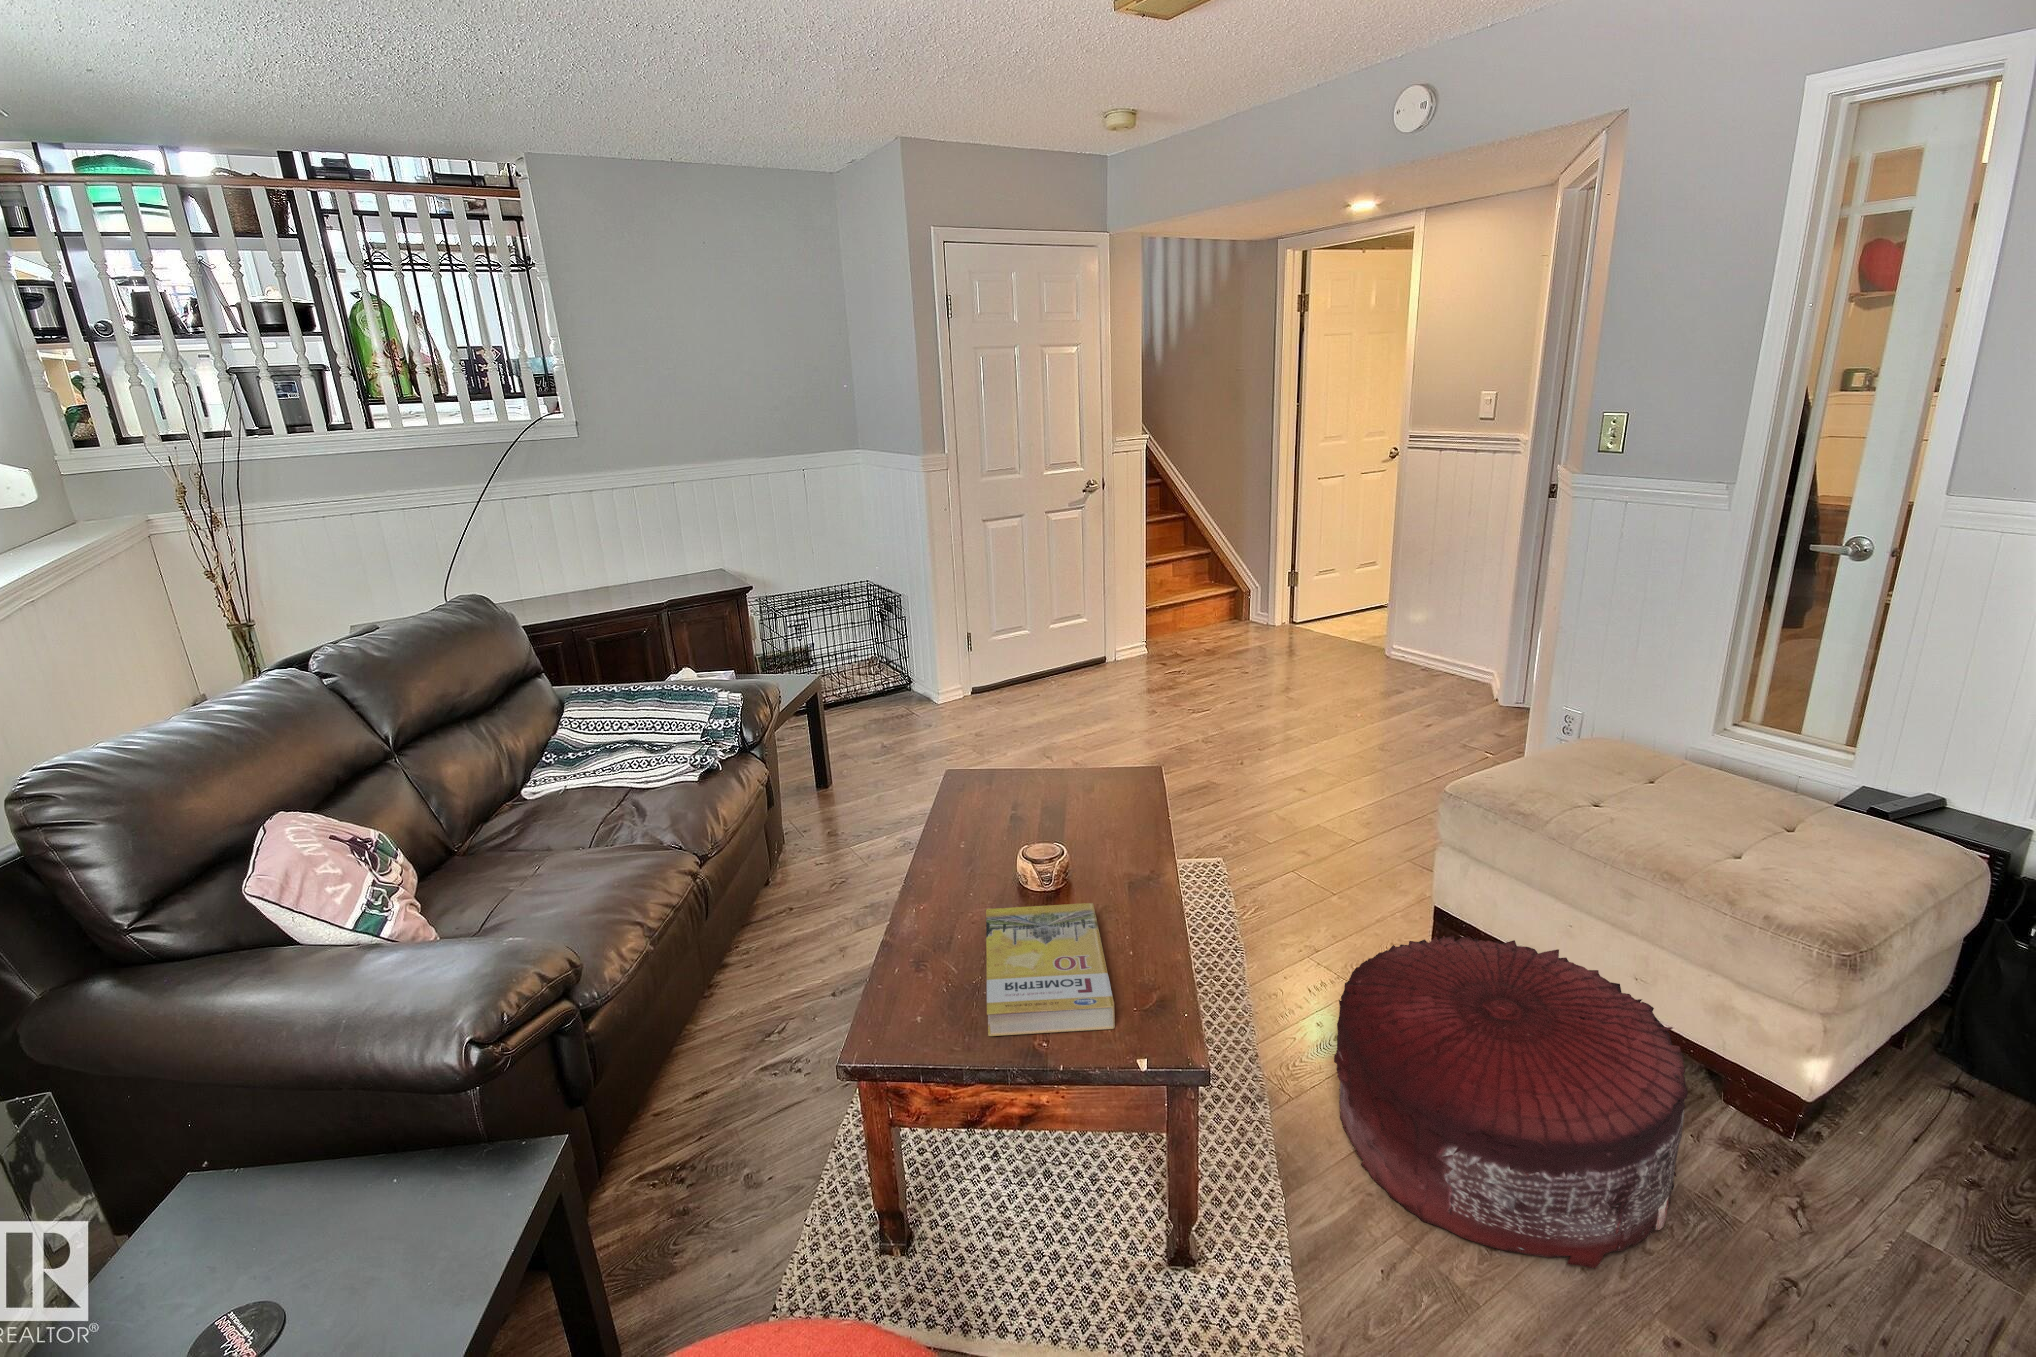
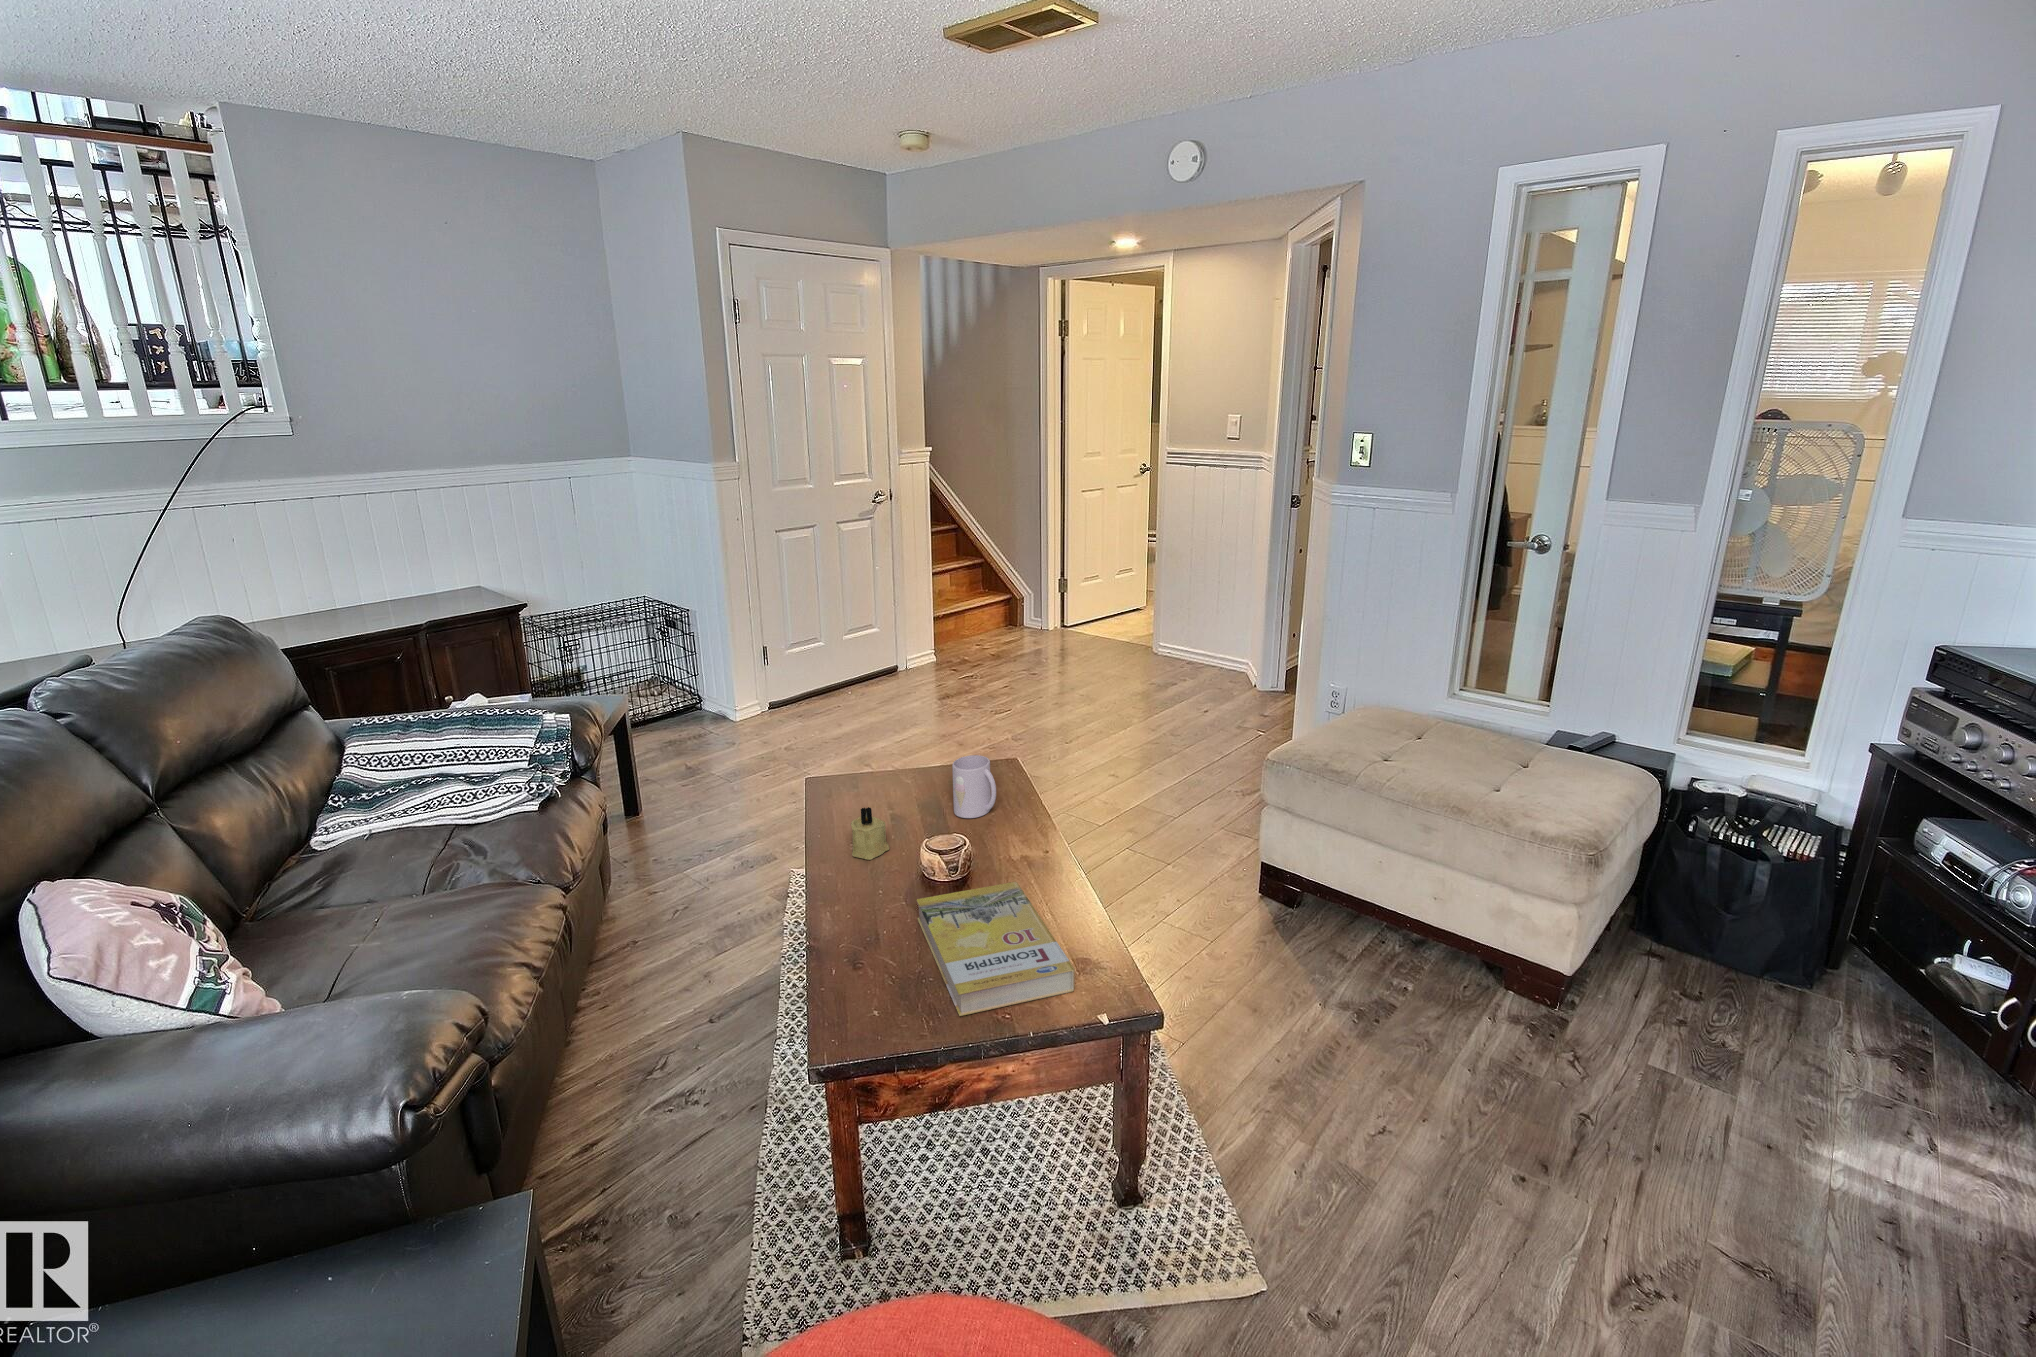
mug: none [1065,764,1108,829] -> present [952,755,996,818]
candle: none [950,808,989,862] -> present [851,807,889,860]
pouf: present [1334,936,1688,1268] -> none [1219,877,1504,1136]

